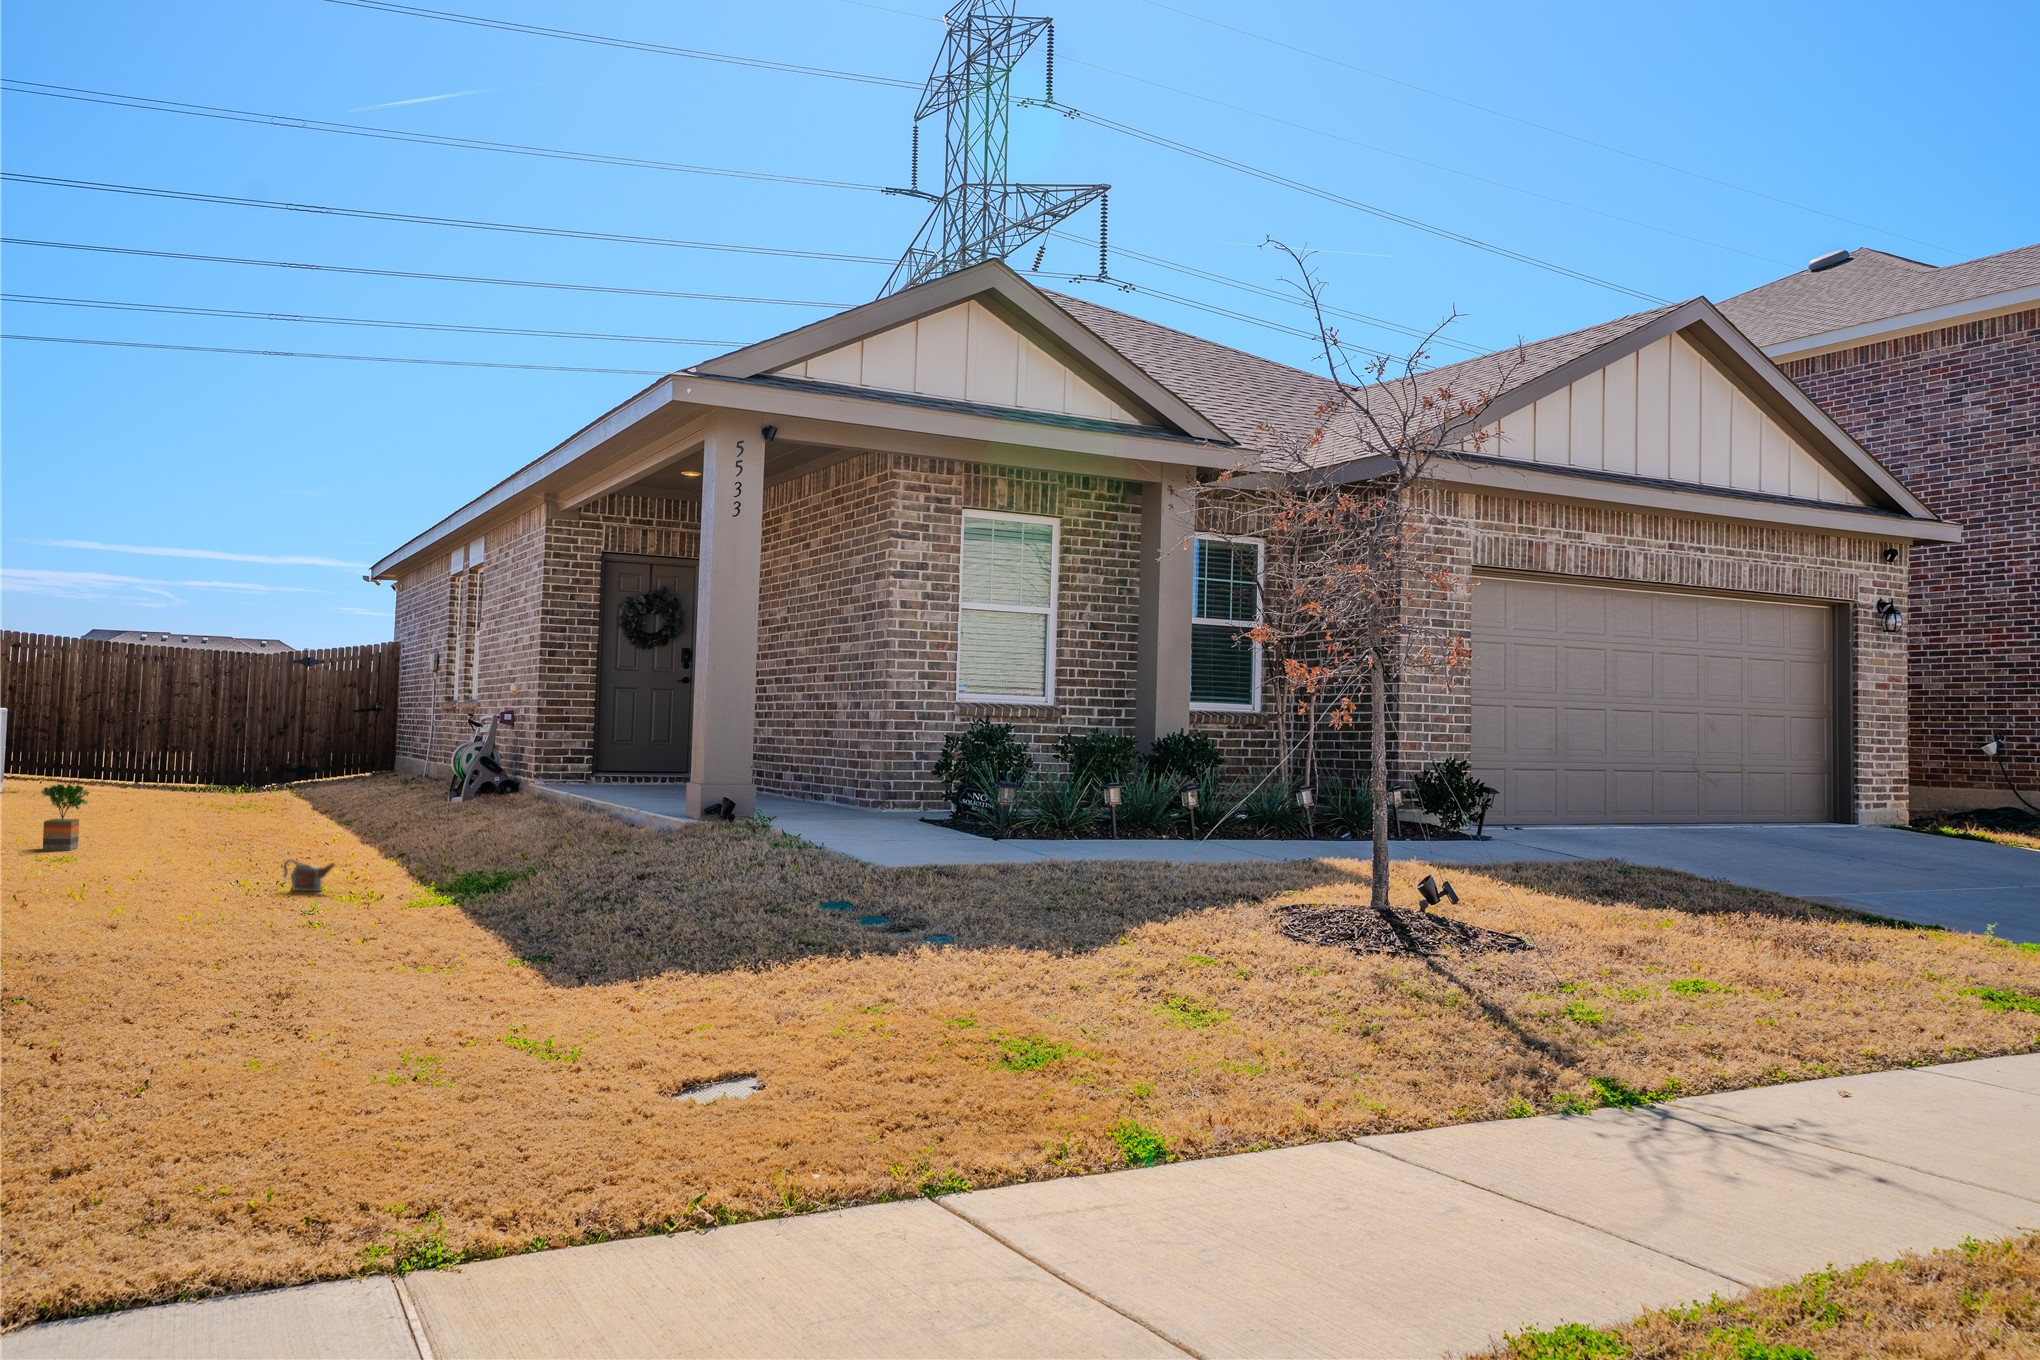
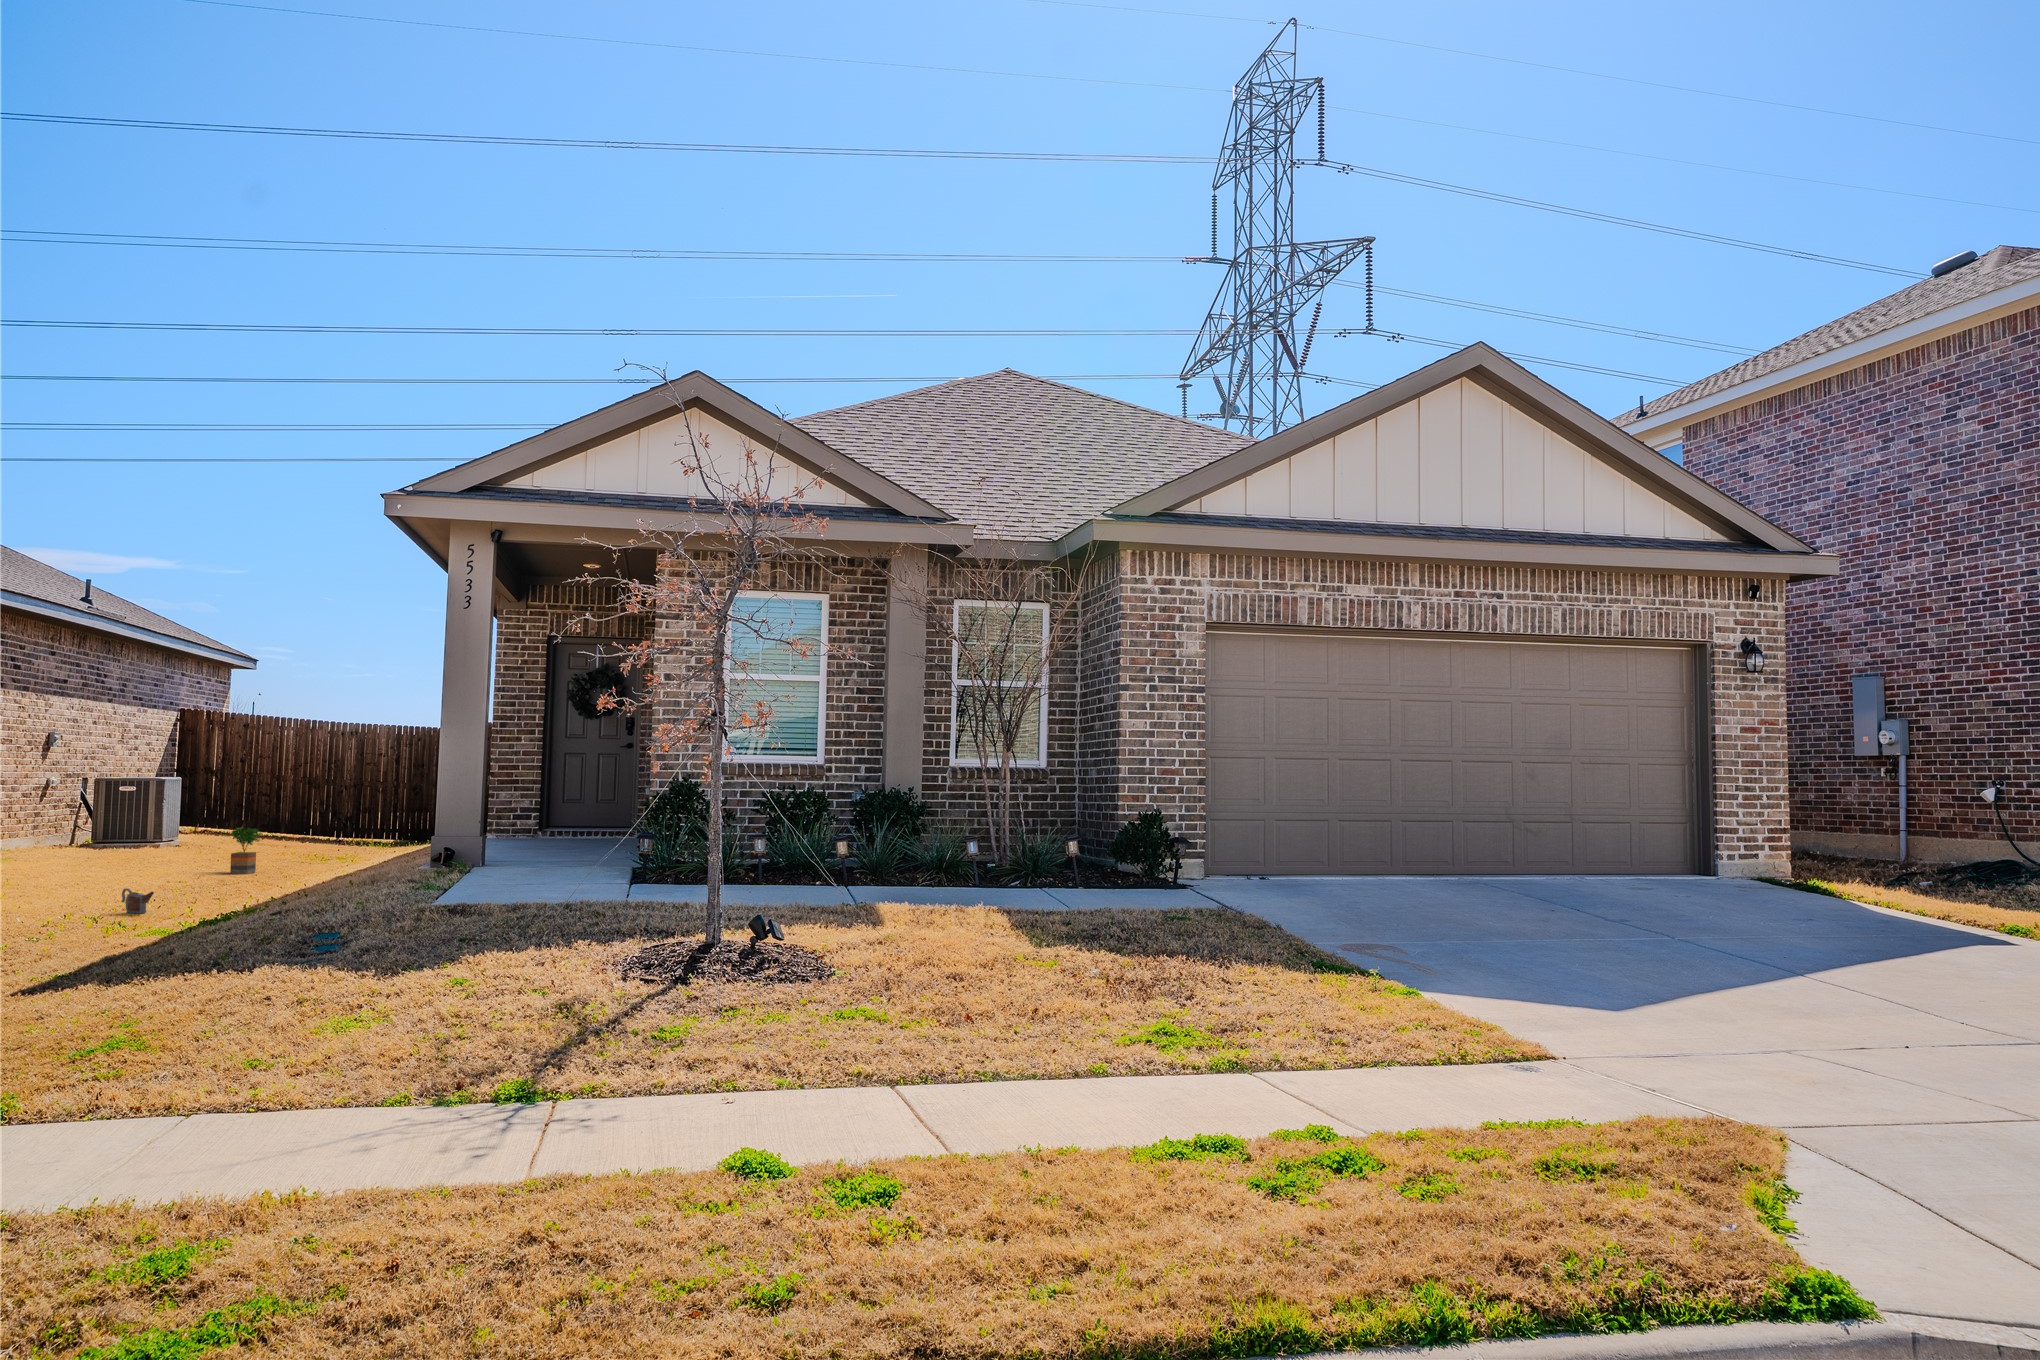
potted tree: present [41,784,89,851] -> present [230,827,262,874]

